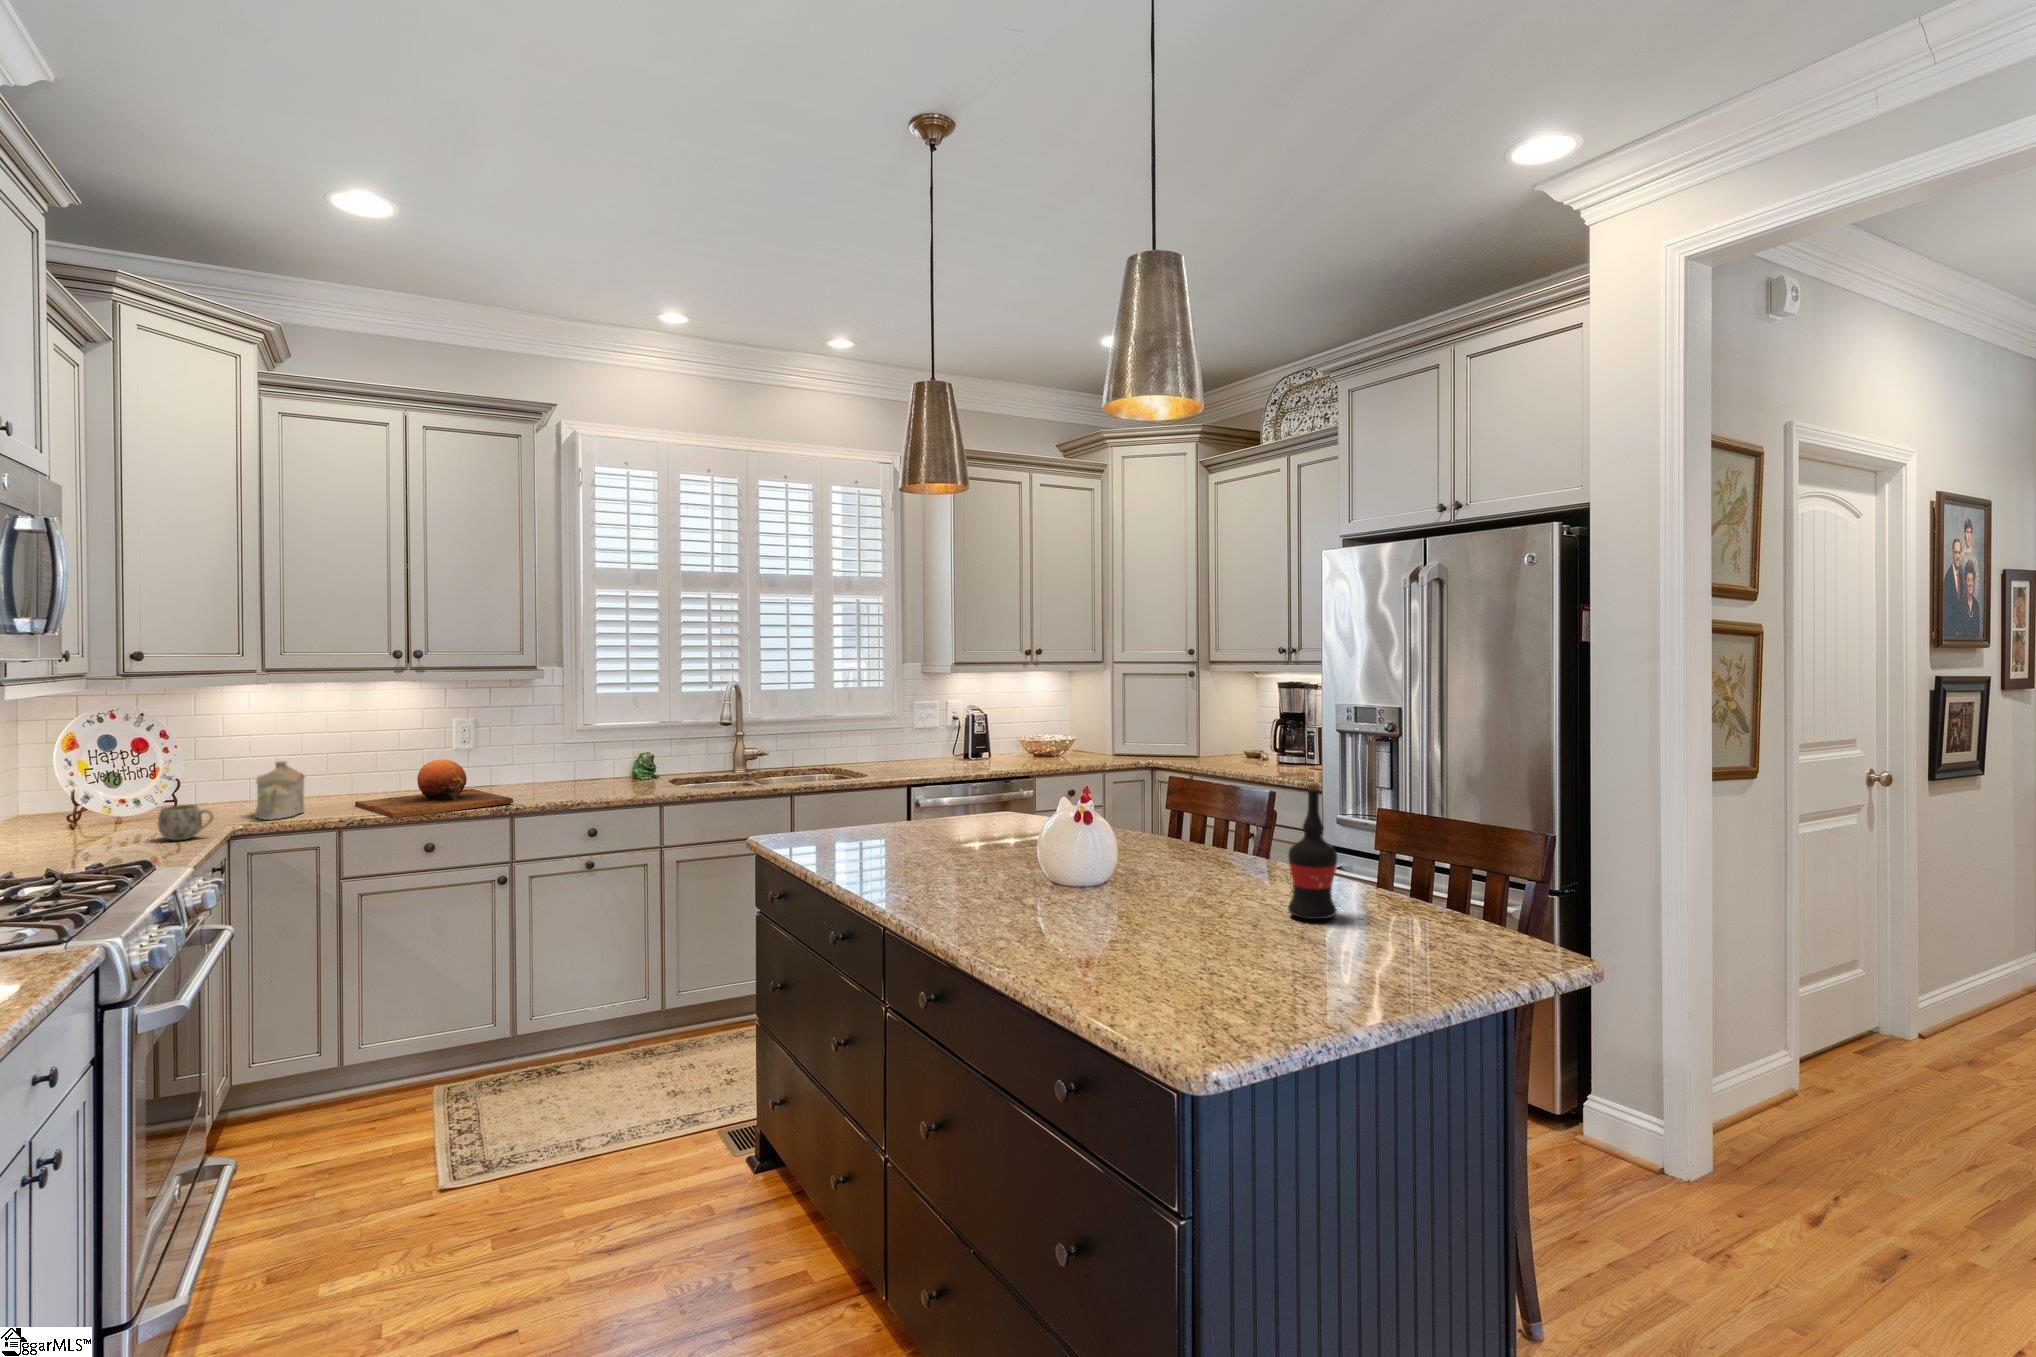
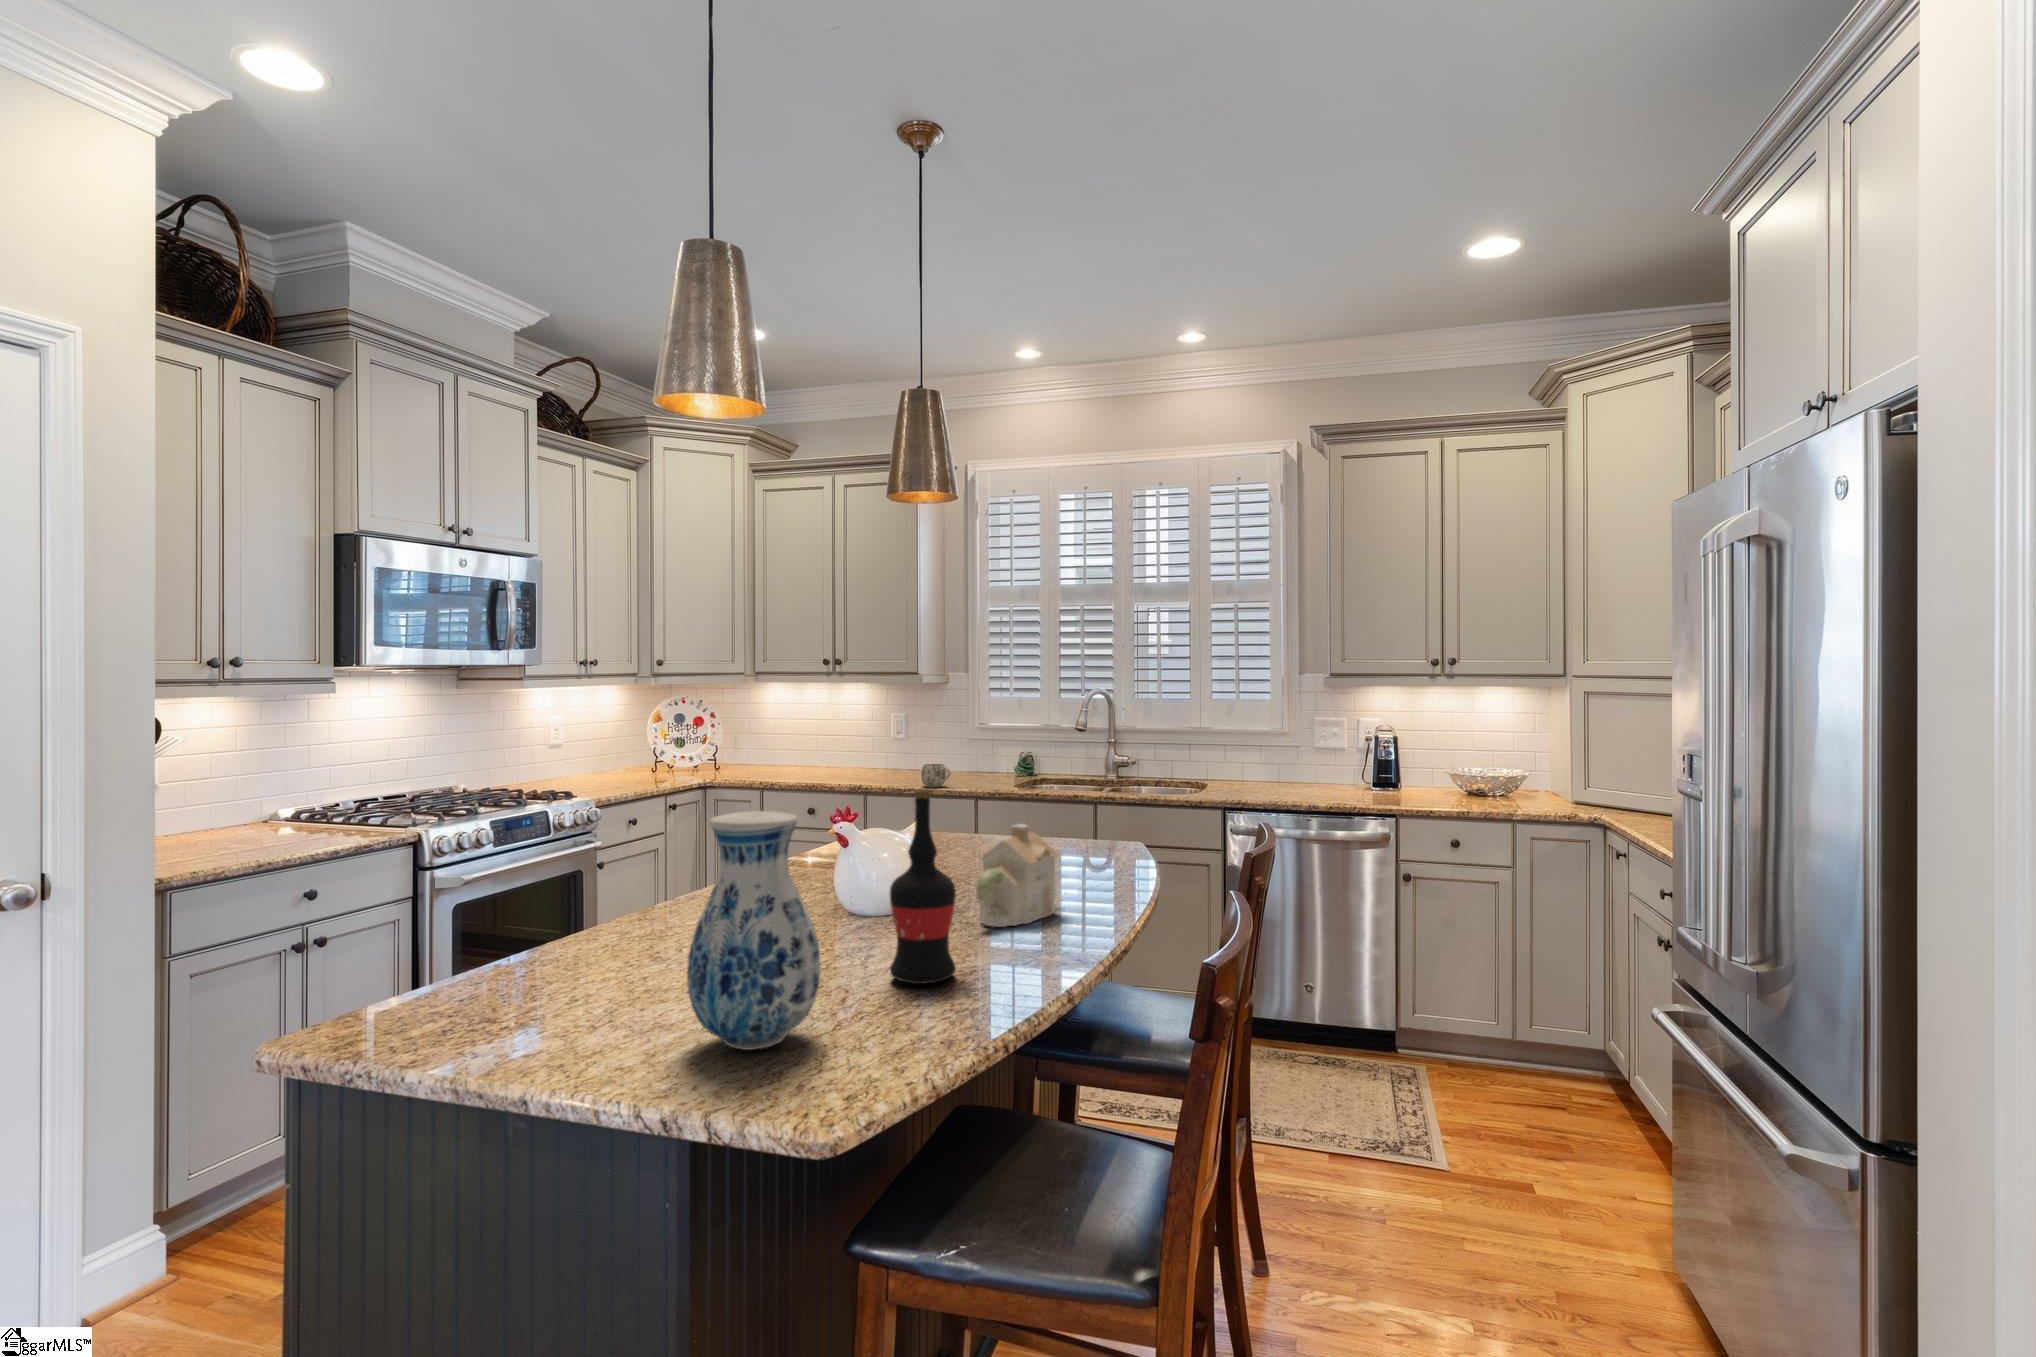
chopping board: present [355,759,513,818] -> none [764,743,866,783]
teapot: present [255,761,305,820] -> present [976,824,1057,927]
mug: present [158,805,214,841] -> present [921,764,950,788]
vase: none [1355,807,1447,966] -> present [687,811,820,1050]

